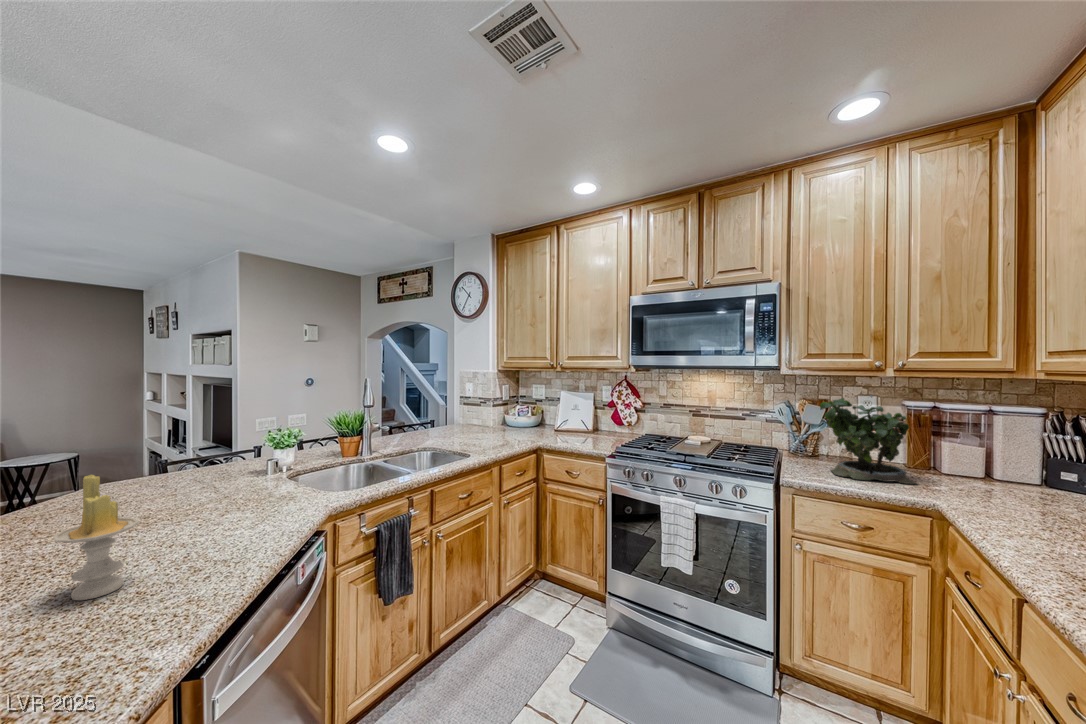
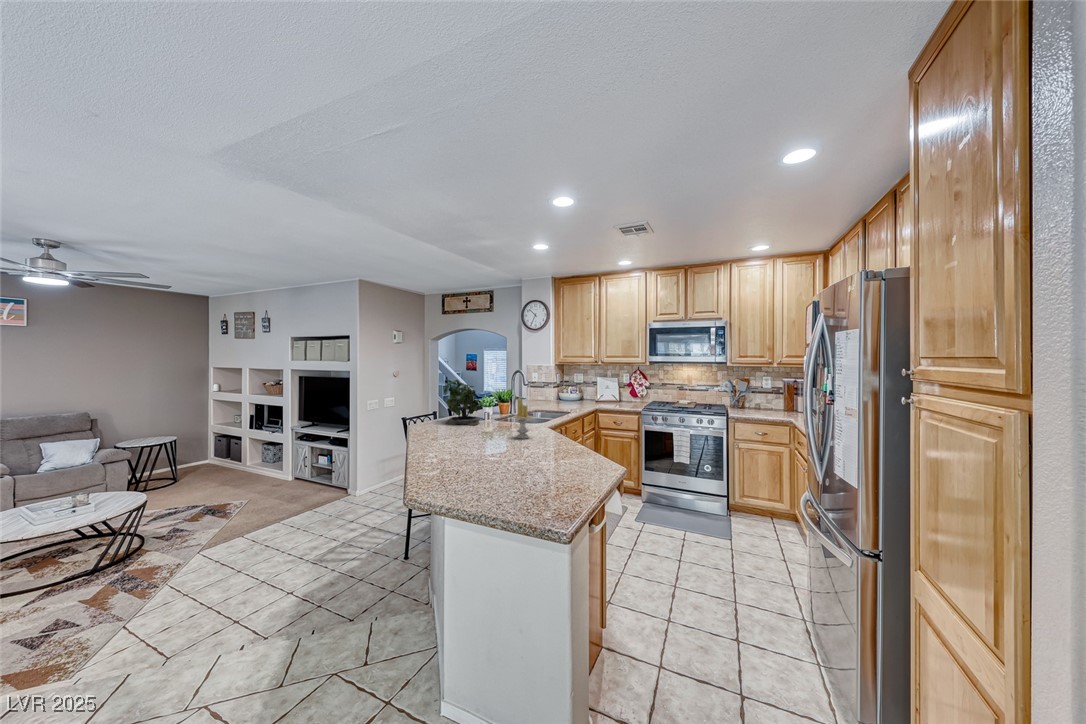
potted plant: present [820,396,917,484] -> present [444,378,479,425]

